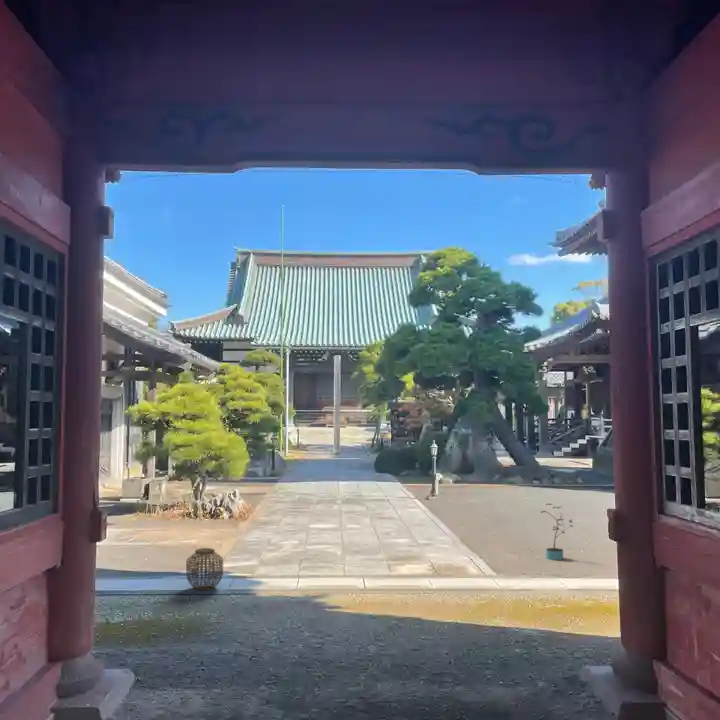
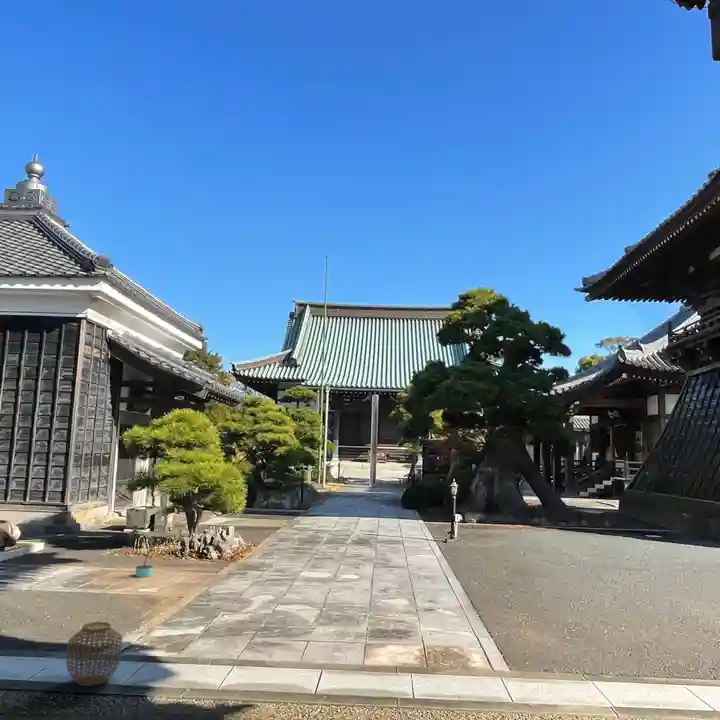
potted plant: present [542,504,572,560] -> present [132,522,161,577]

